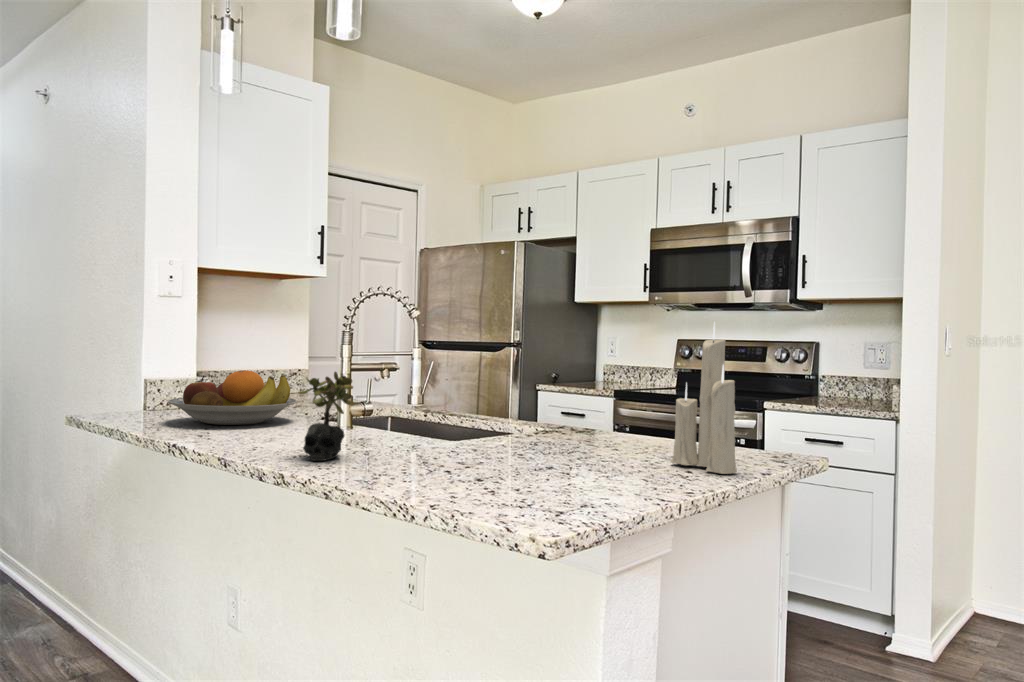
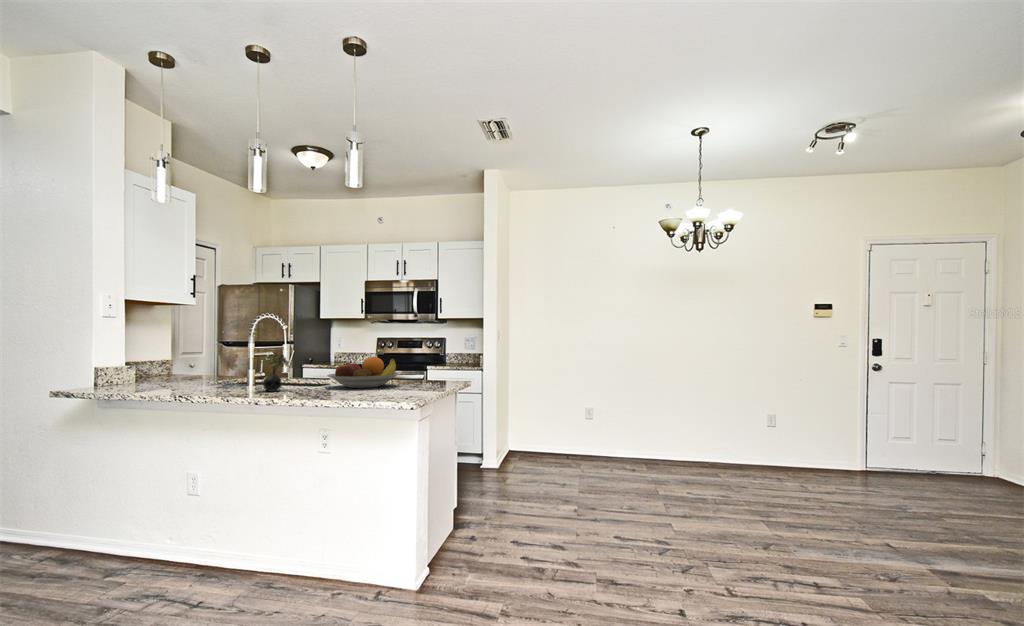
candle: present [671,322,737,474] -> none [419,325,446,383]
fruit bowl: present [168,370,297,425] -> present [327,357,399,388]

